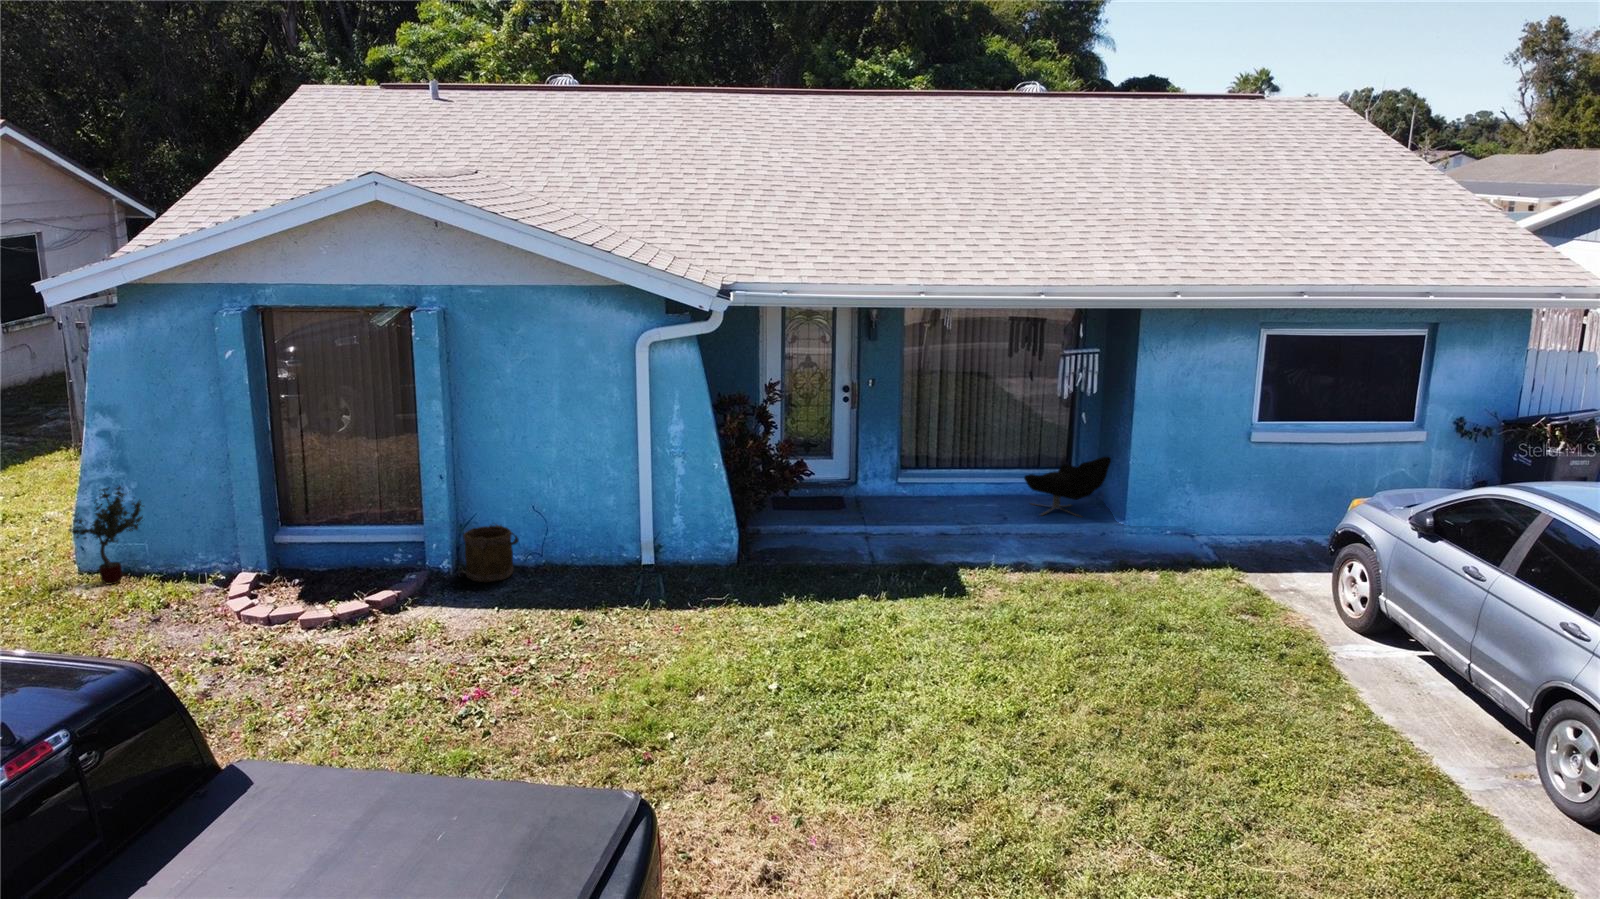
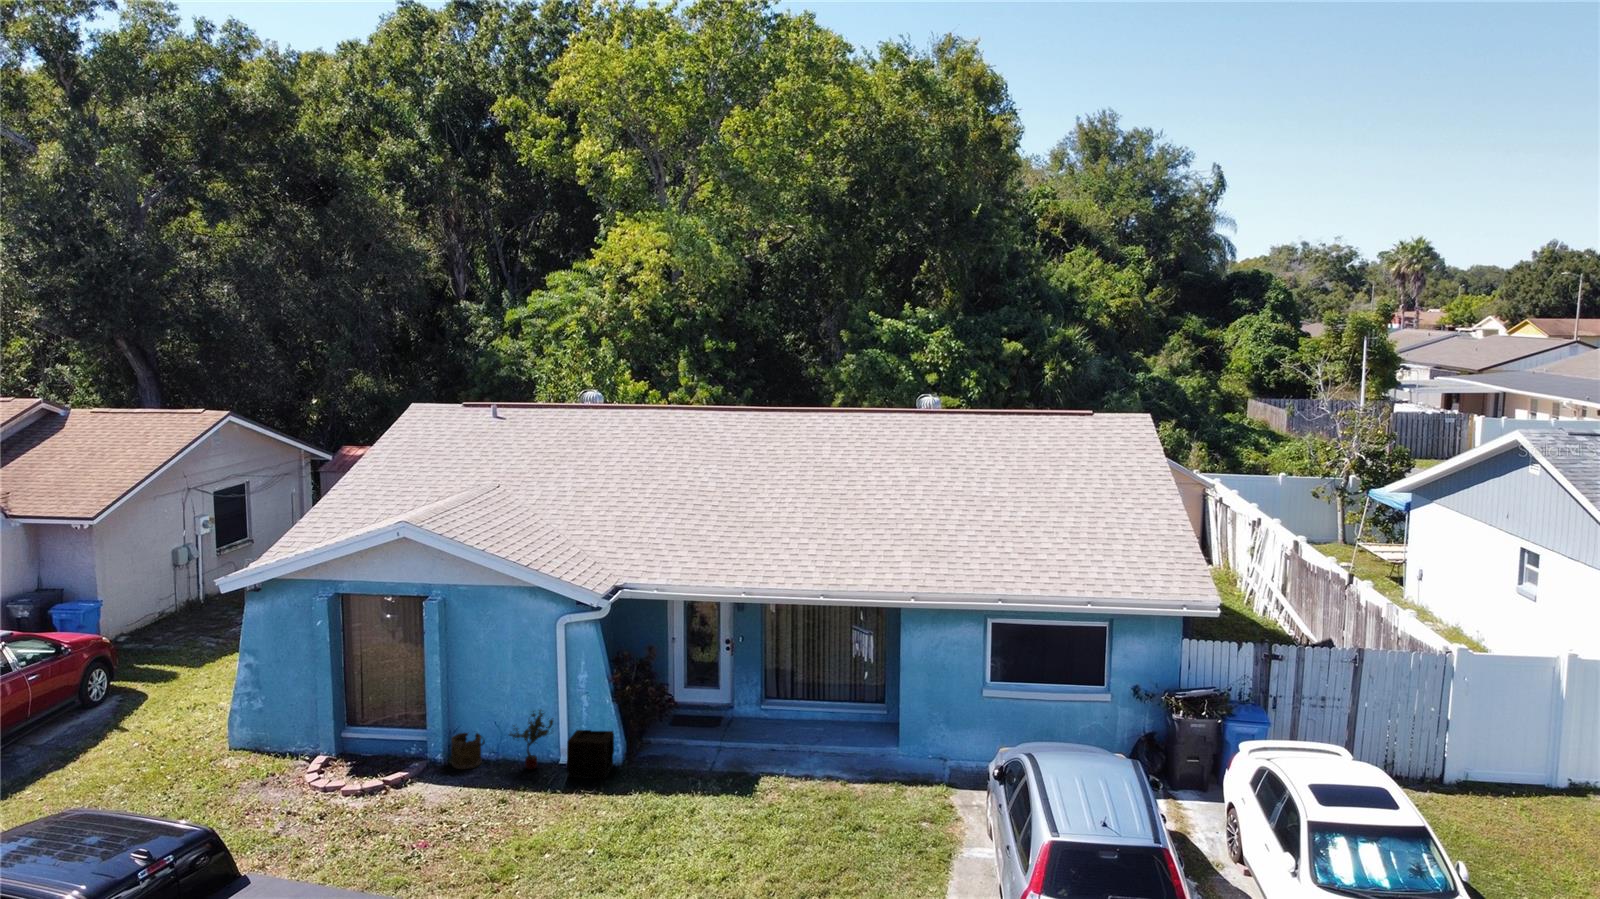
lounge chair: present [1024,456,1111,517] -> none [842,696,901,738]
potted tree: present [68,486,144,584] -> present [509,710,553,770]
wooden crate: none [662,511,725,585] -> present [567,730,614,780]

